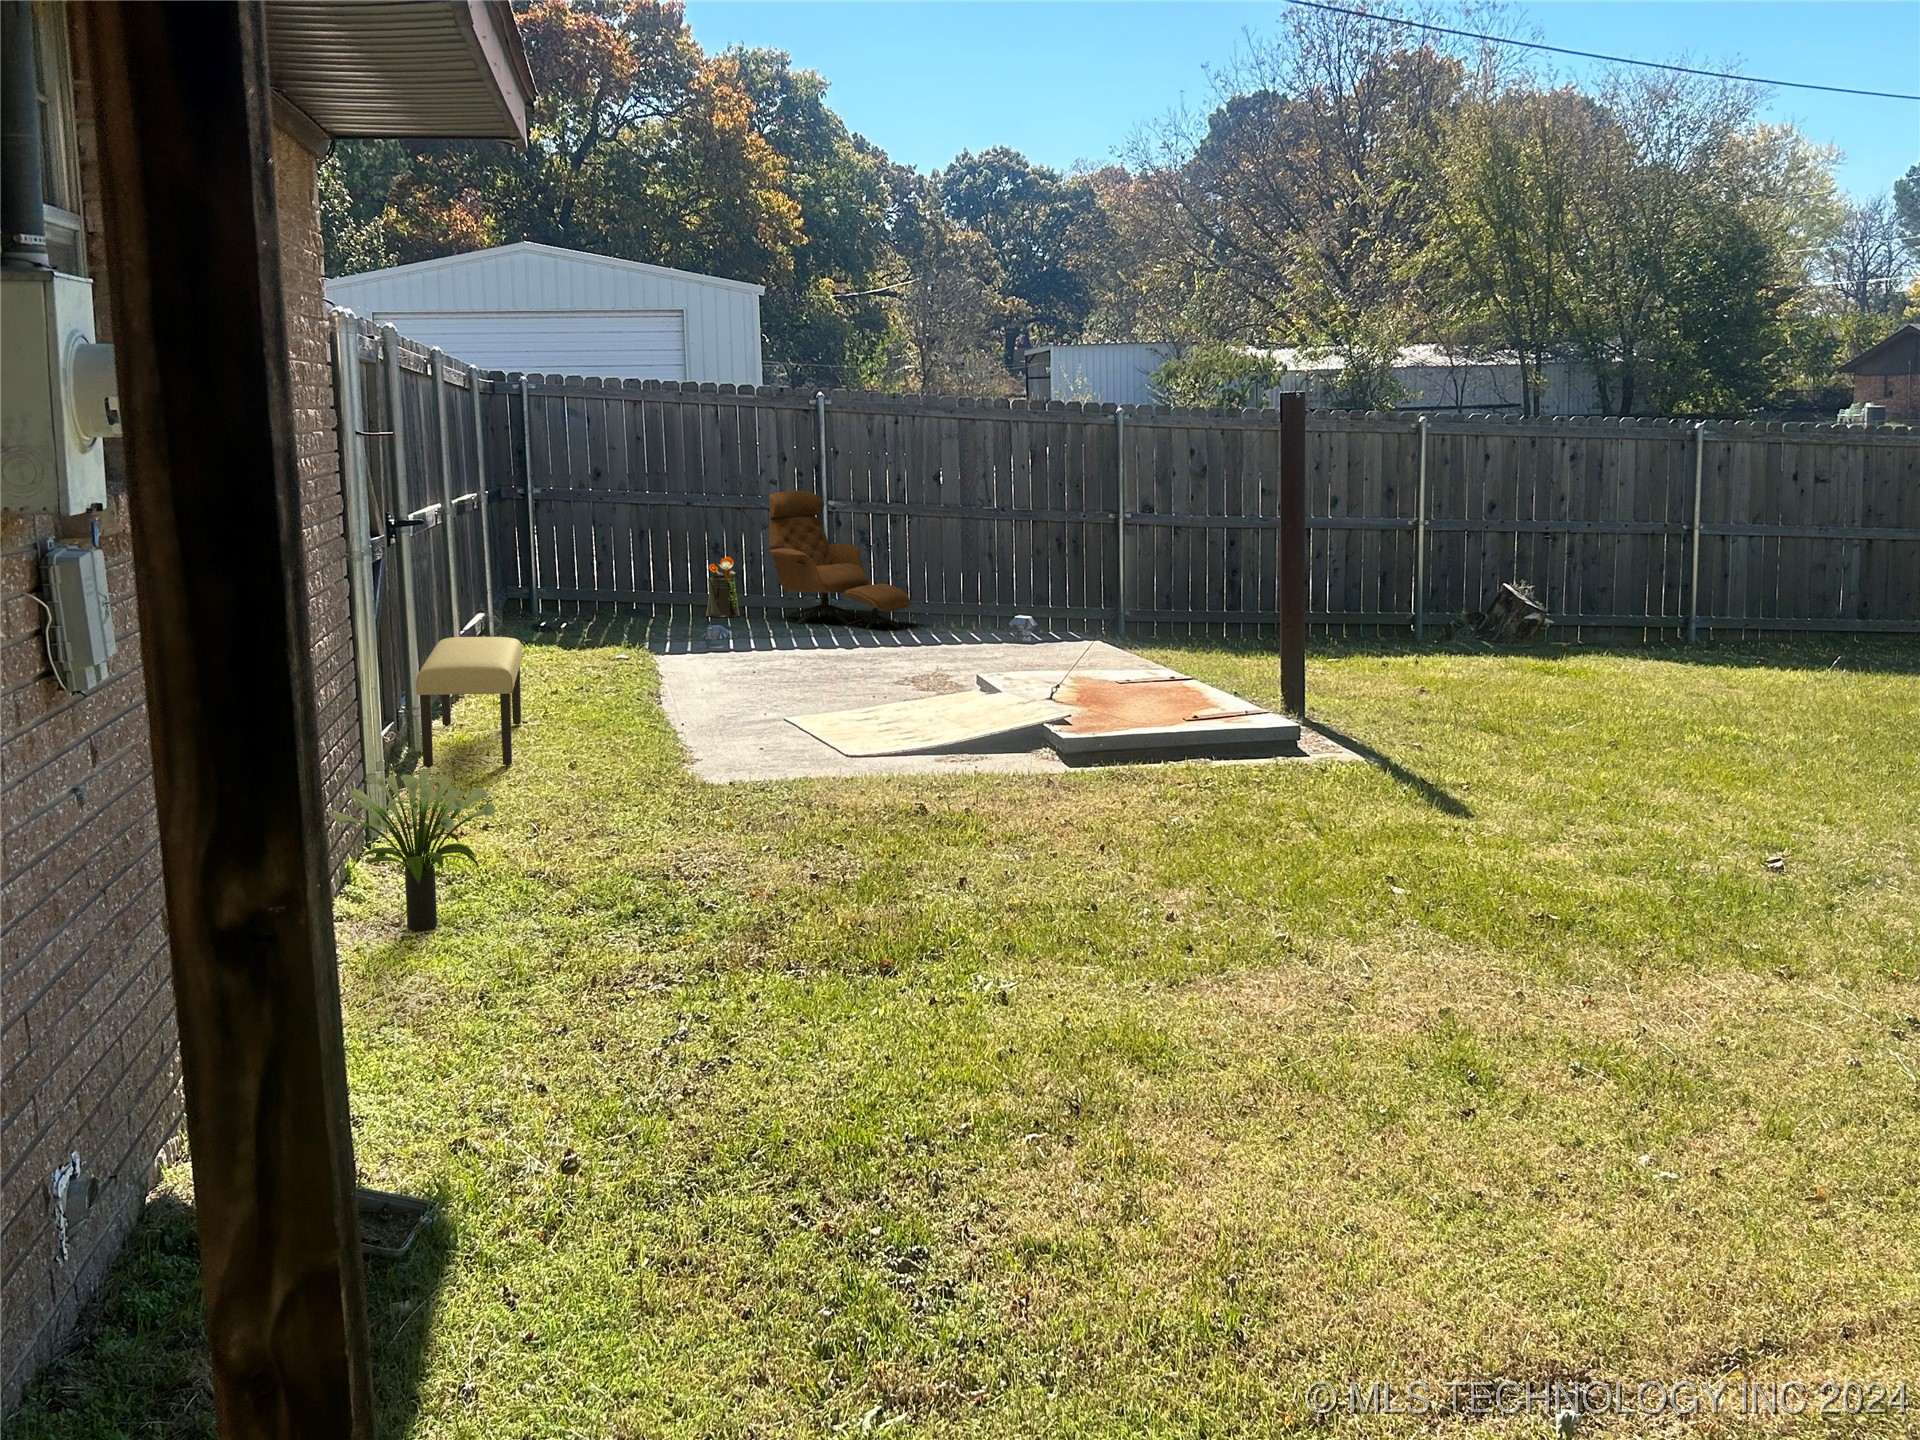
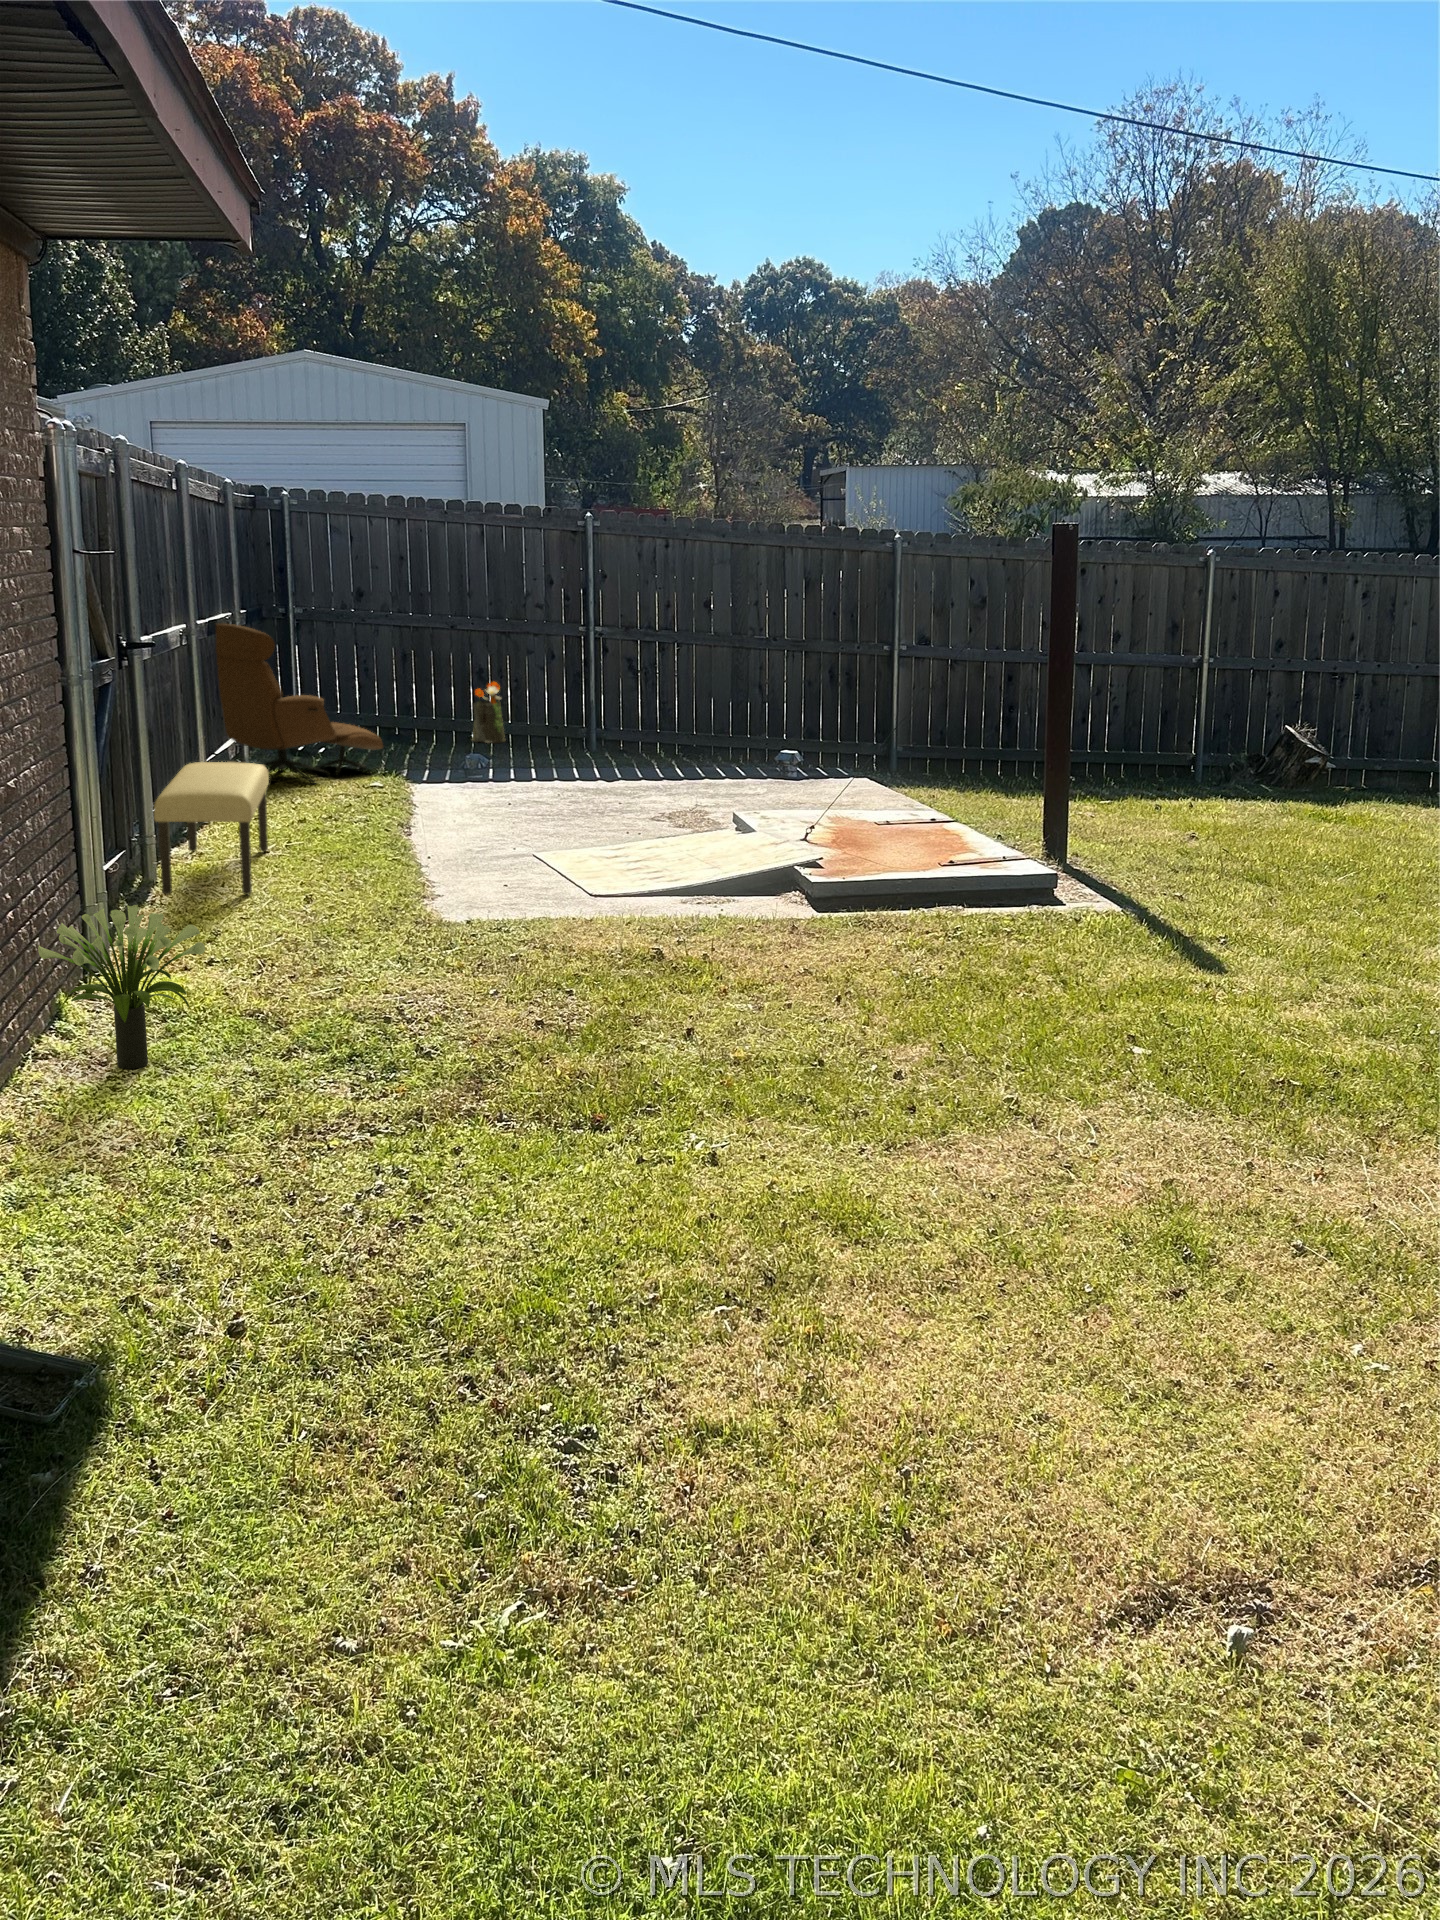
lounge chair: present [769,491,911,629] -> present [216,623,383,784]

